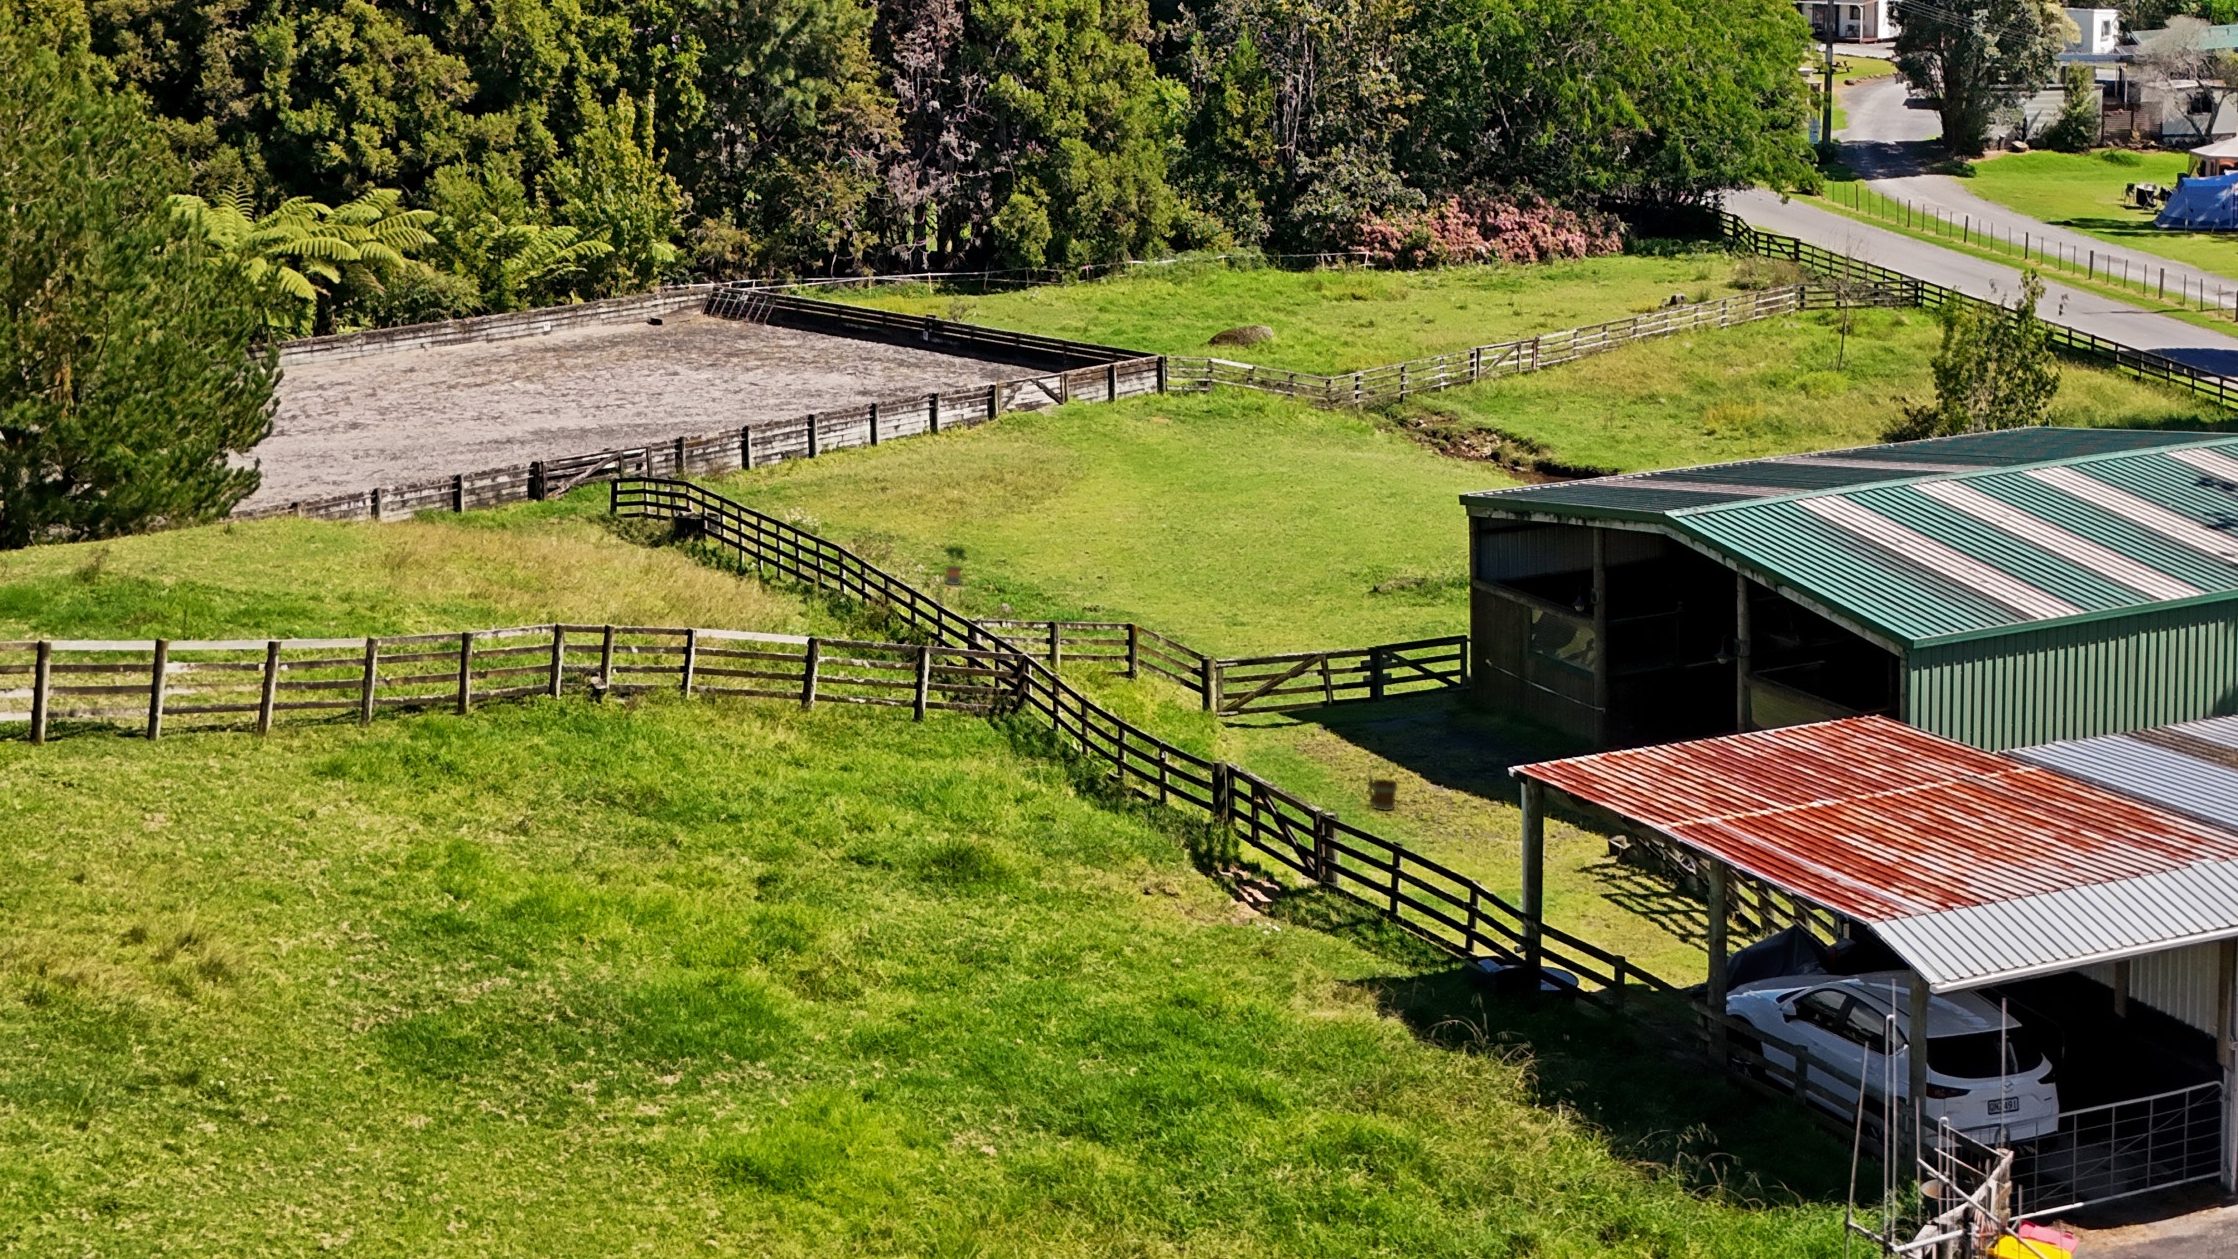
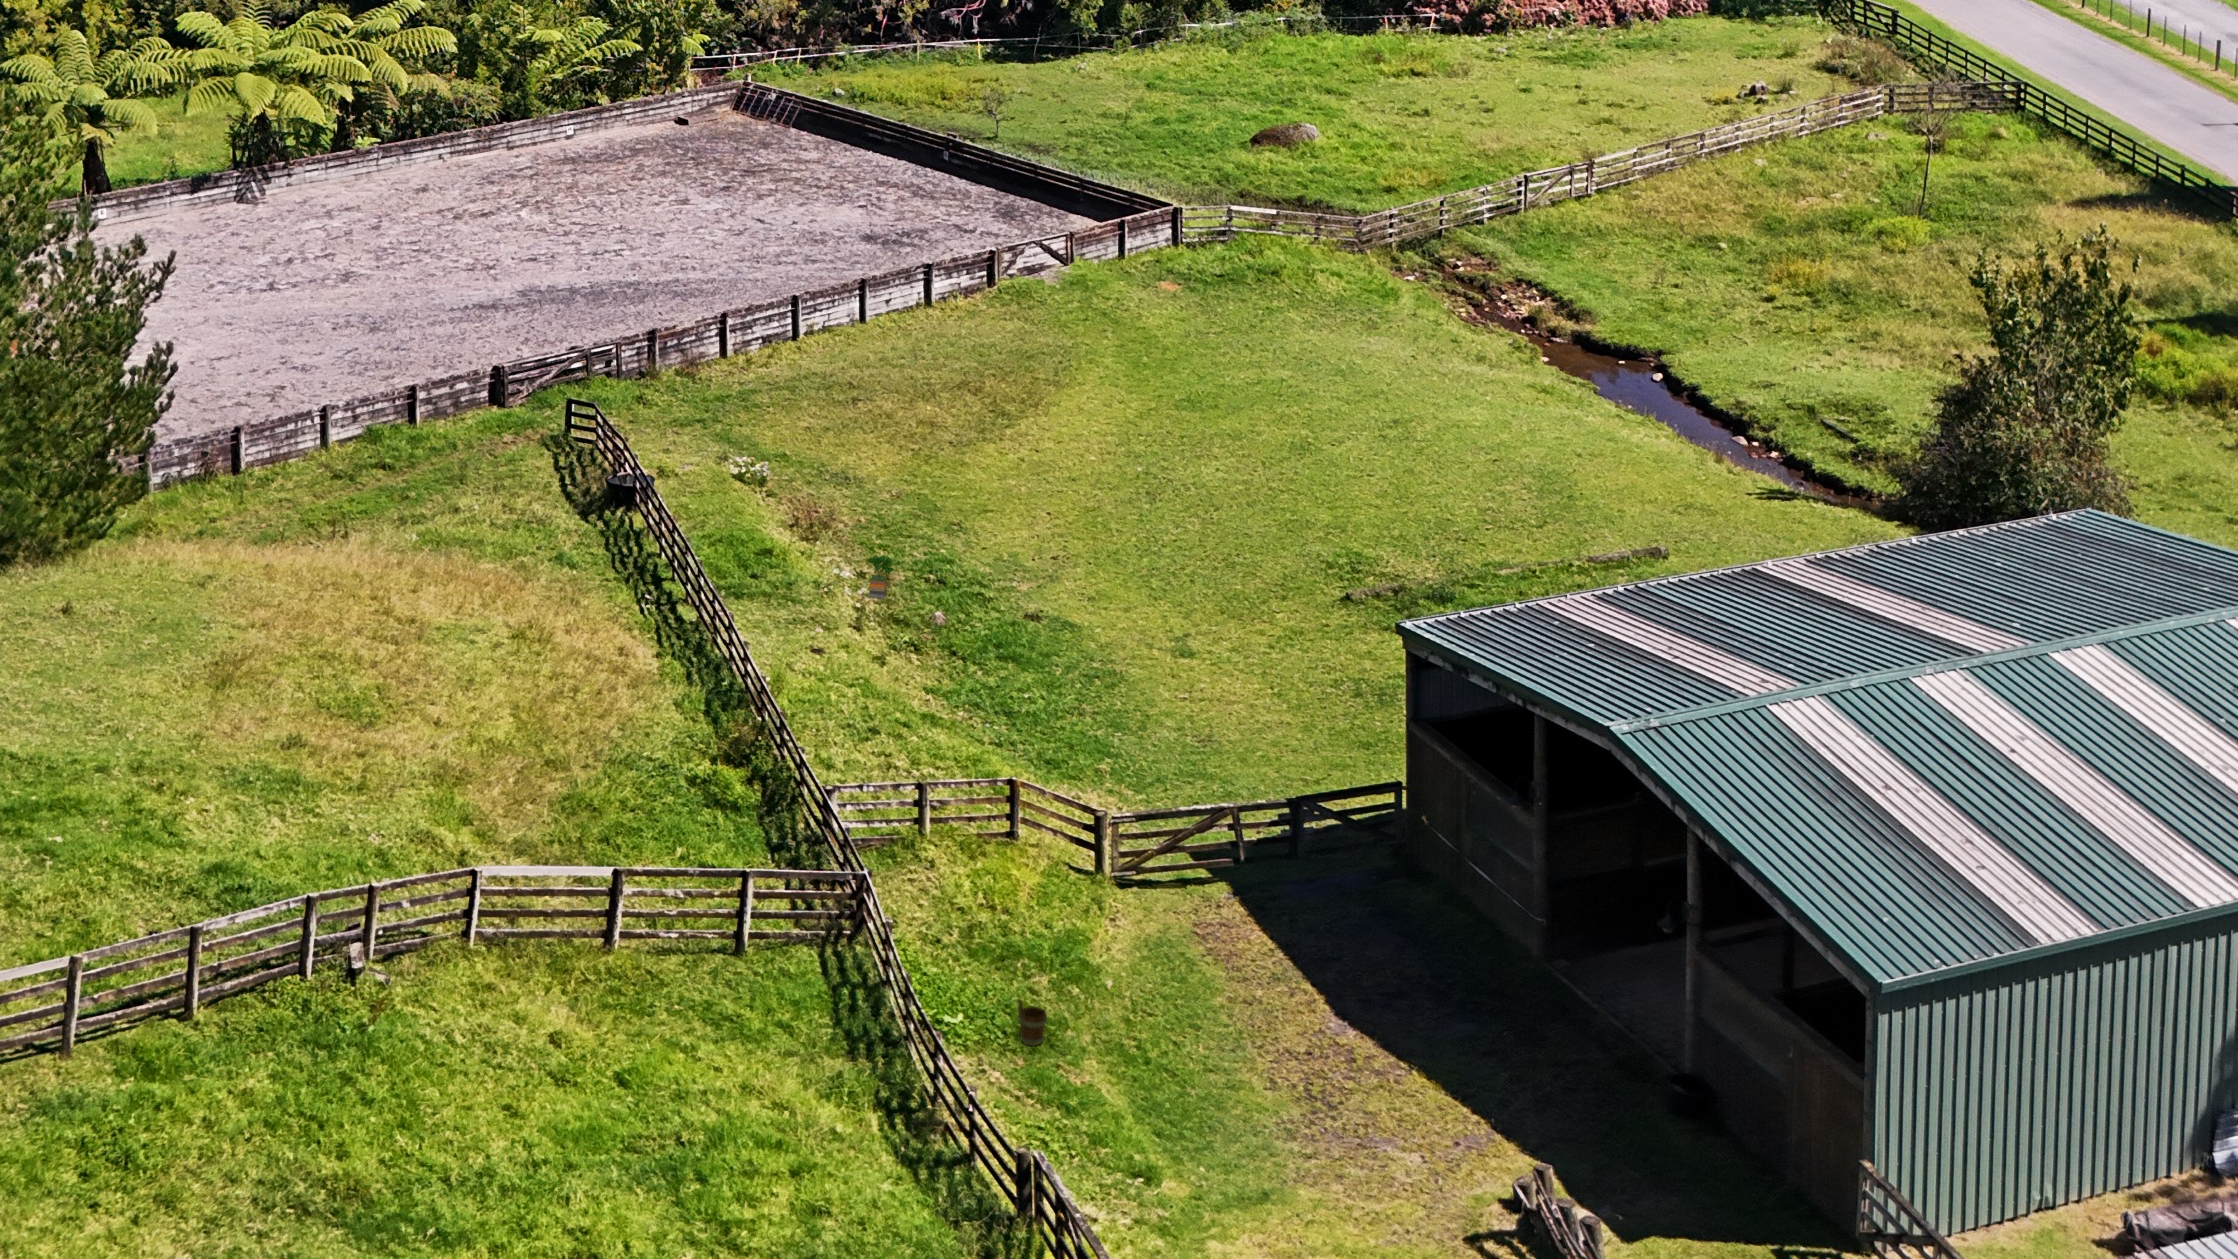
bucket: present [1368,775,1397,810] -> present [1018,999,1047,1046]

